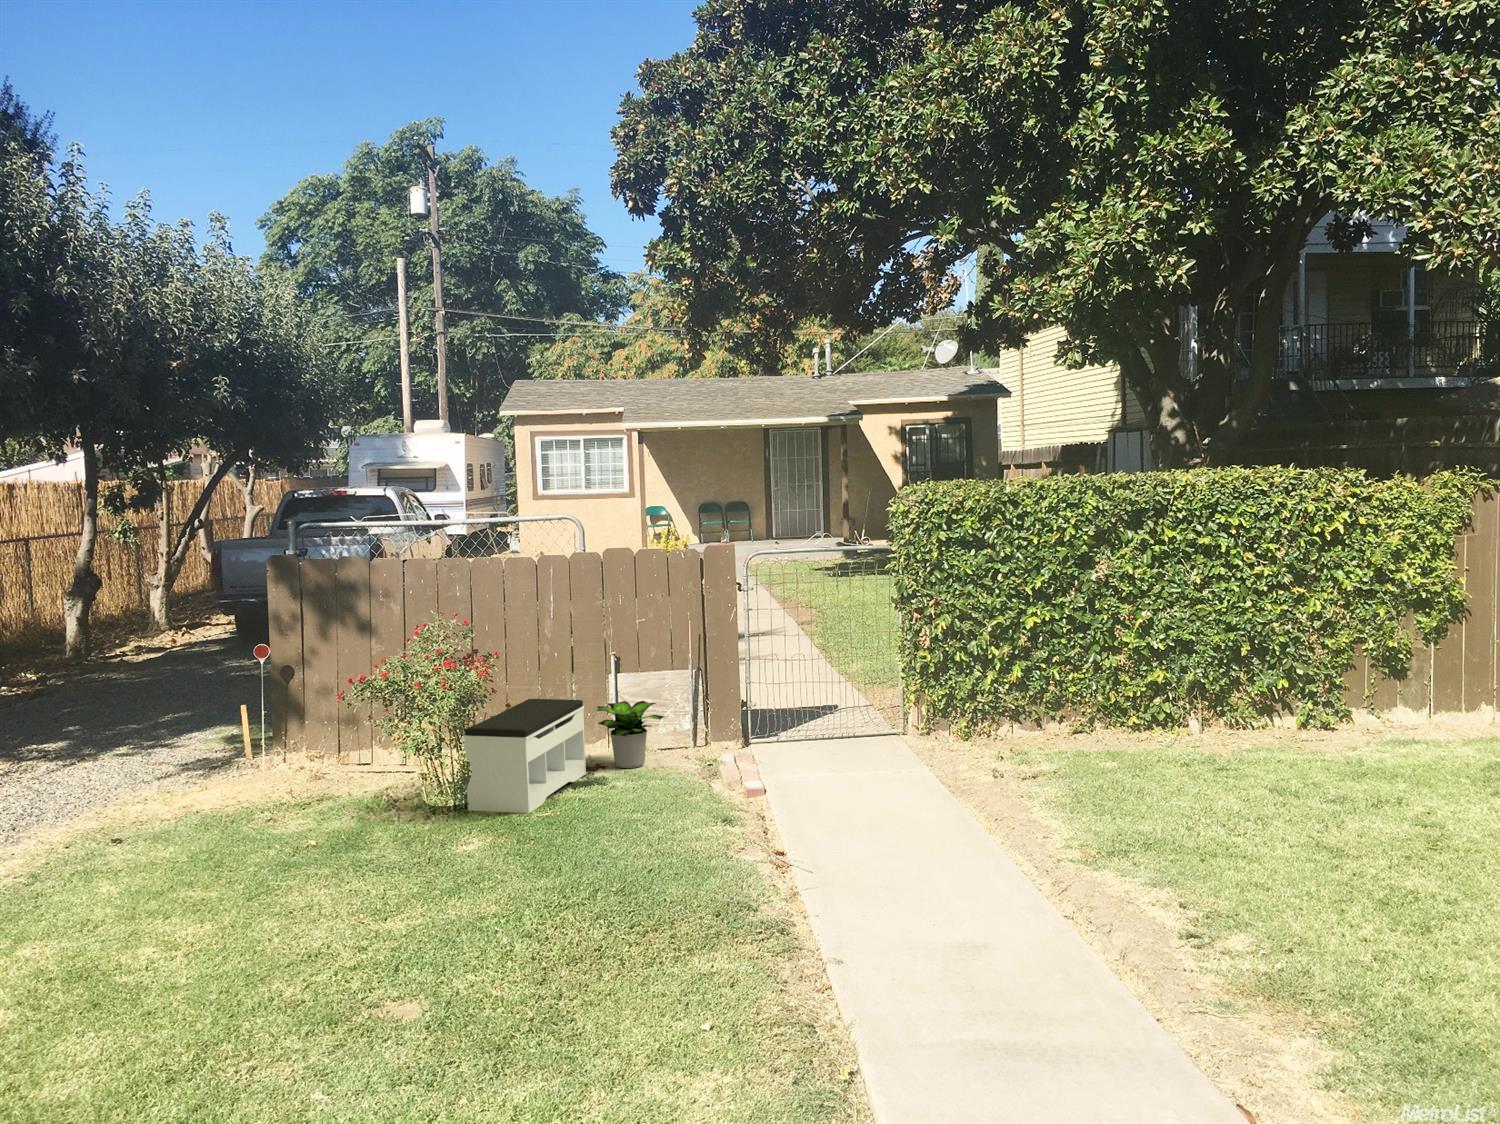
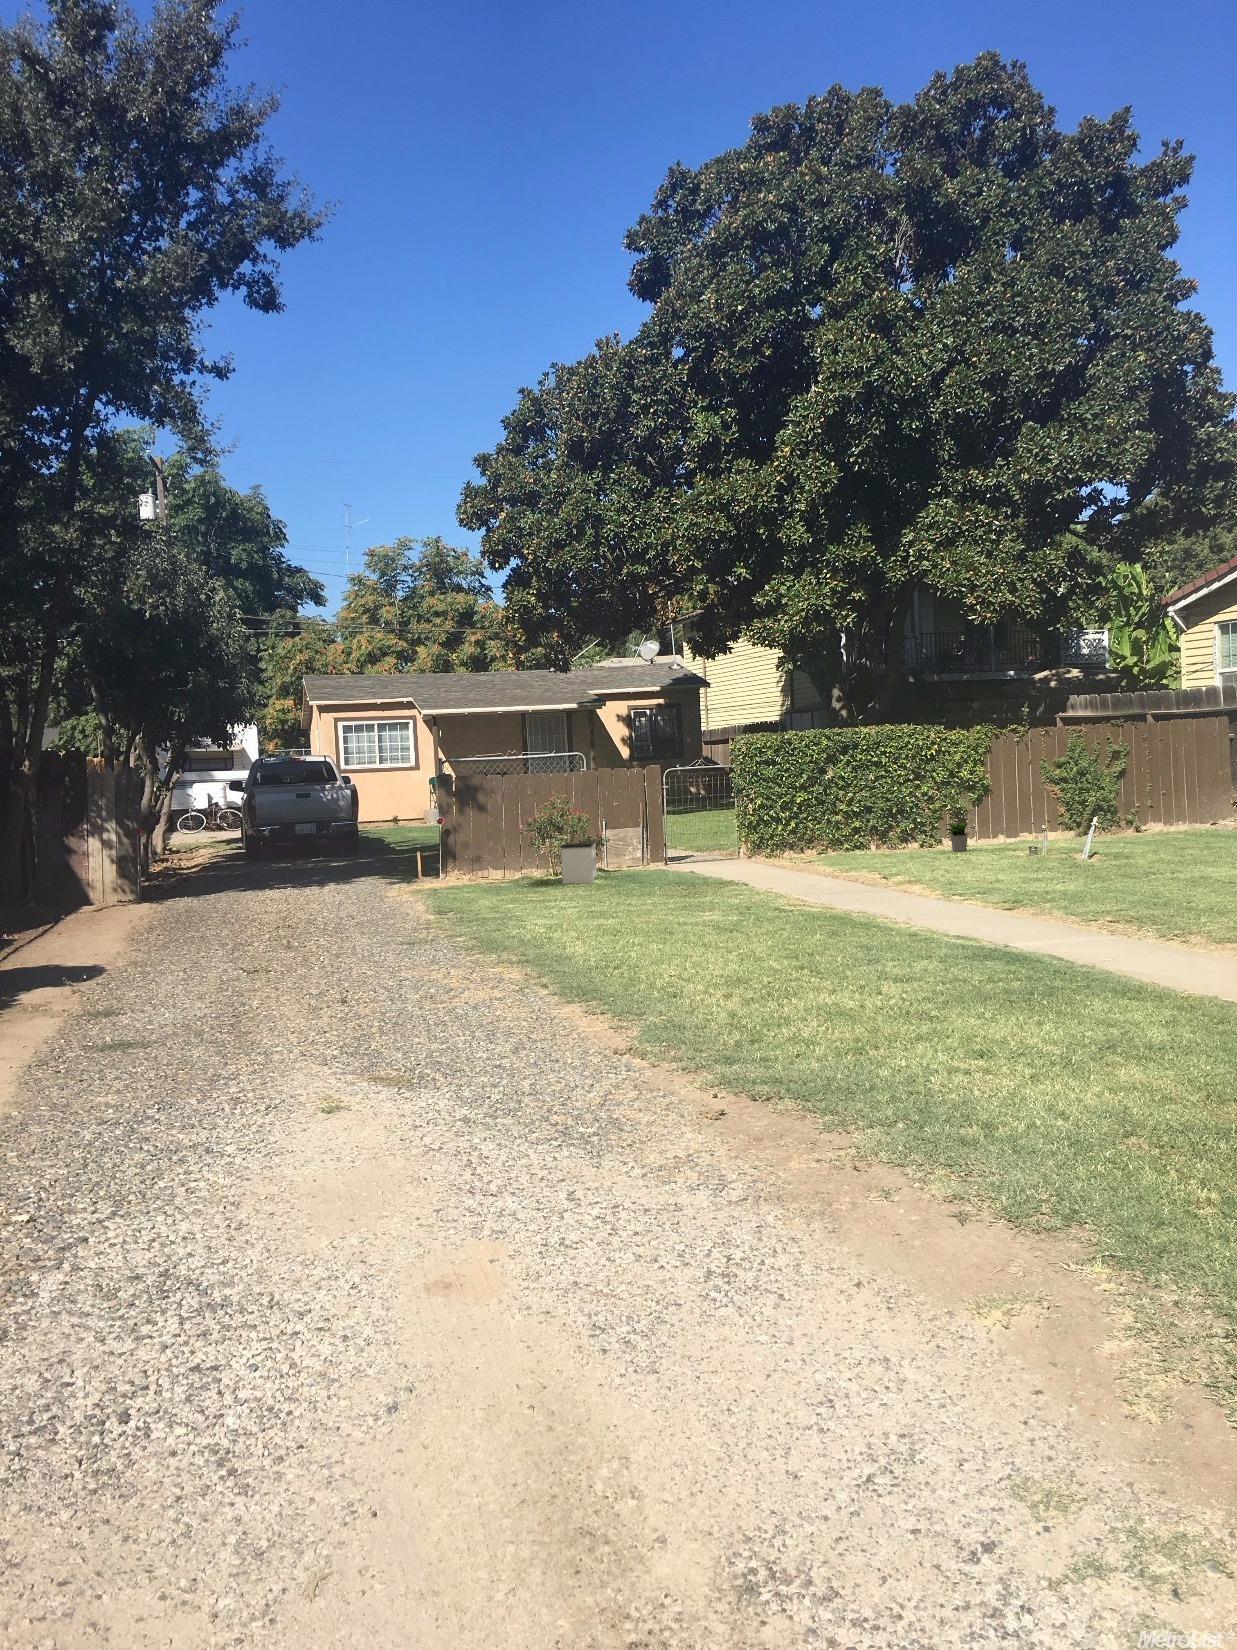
potted plant: present [597,701,664,768] -> present [946,823,975,852]

